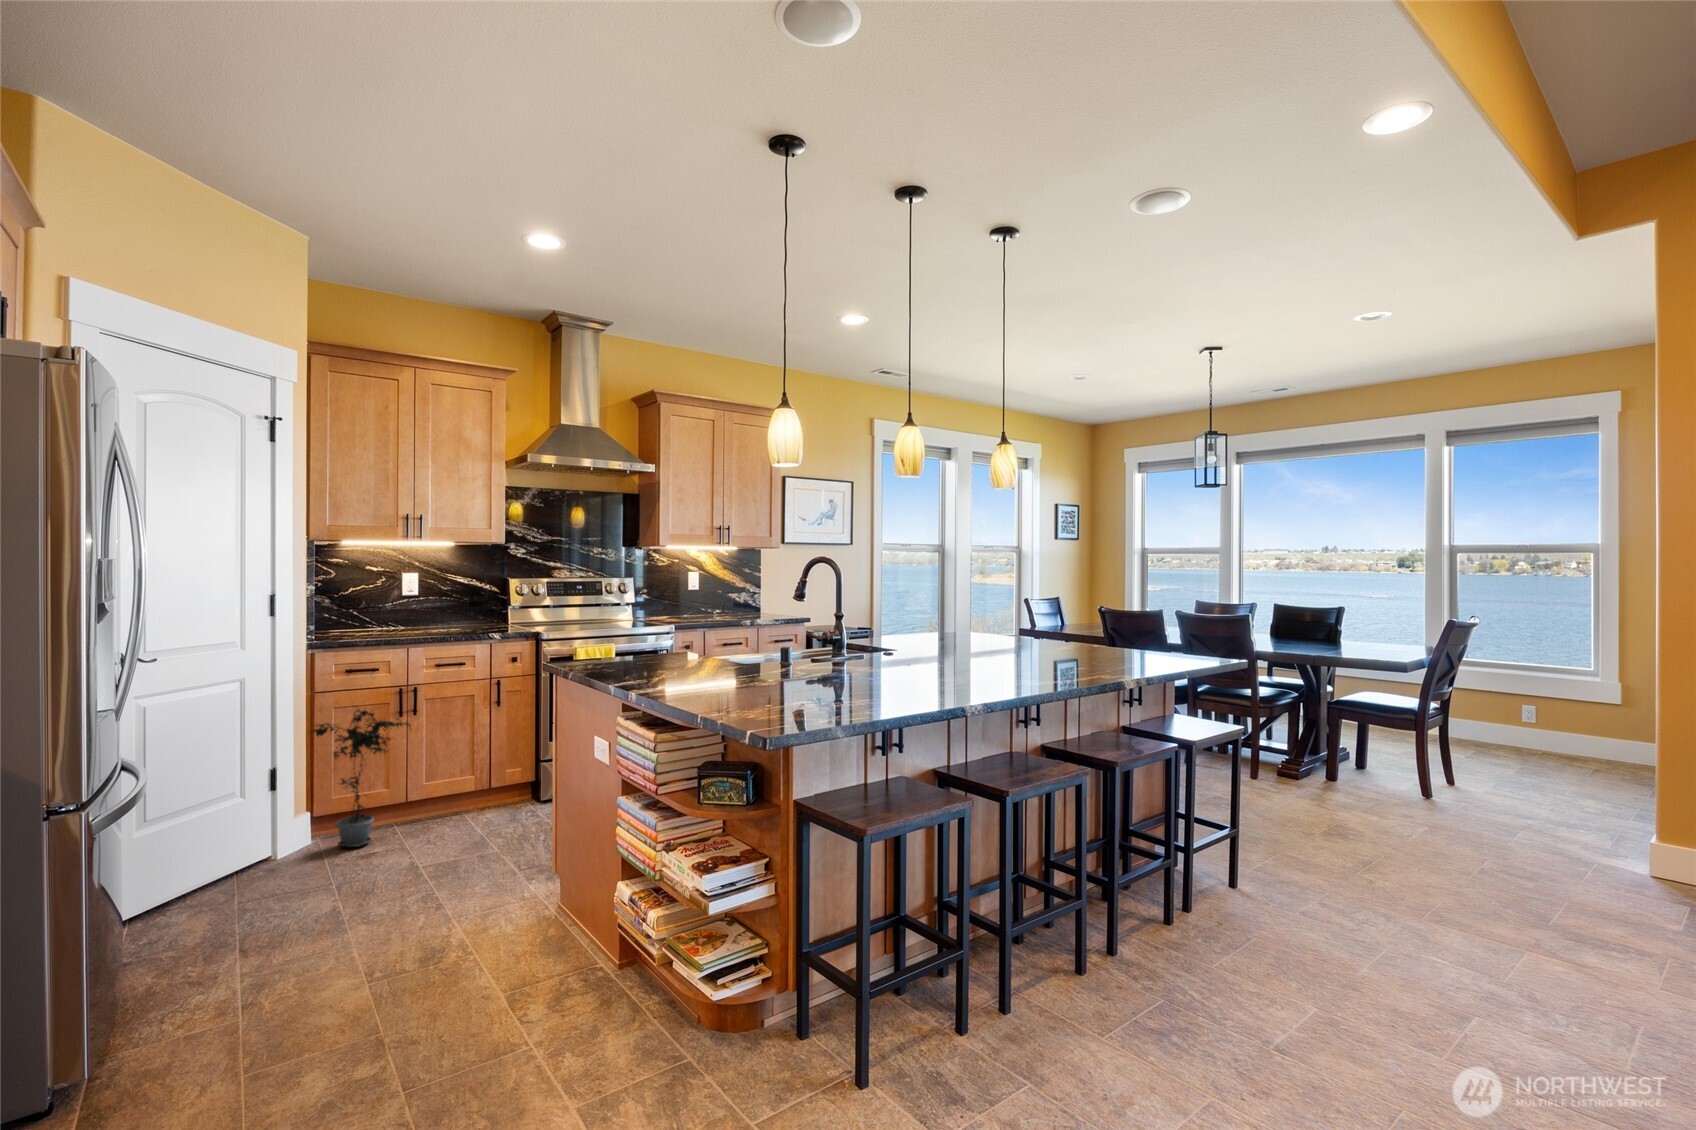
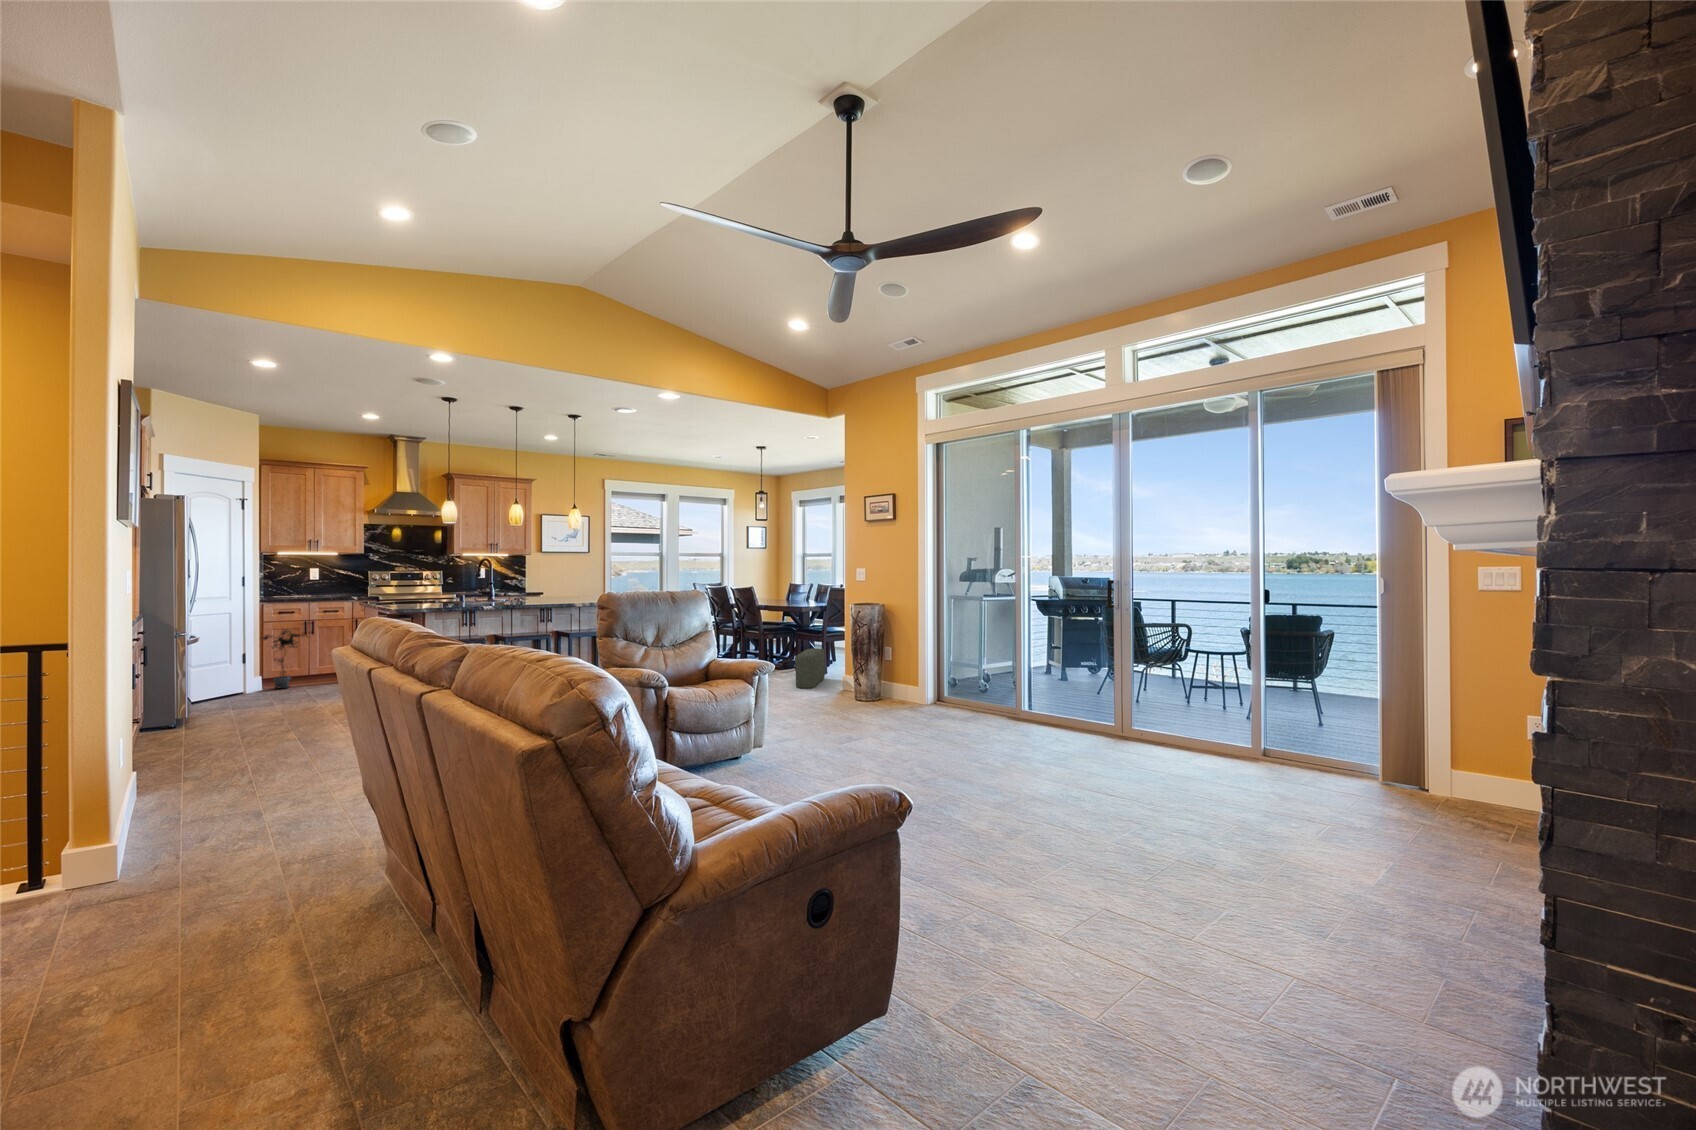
pouf: none [1490,761,1631,879] -> present [795,648,825,688]

